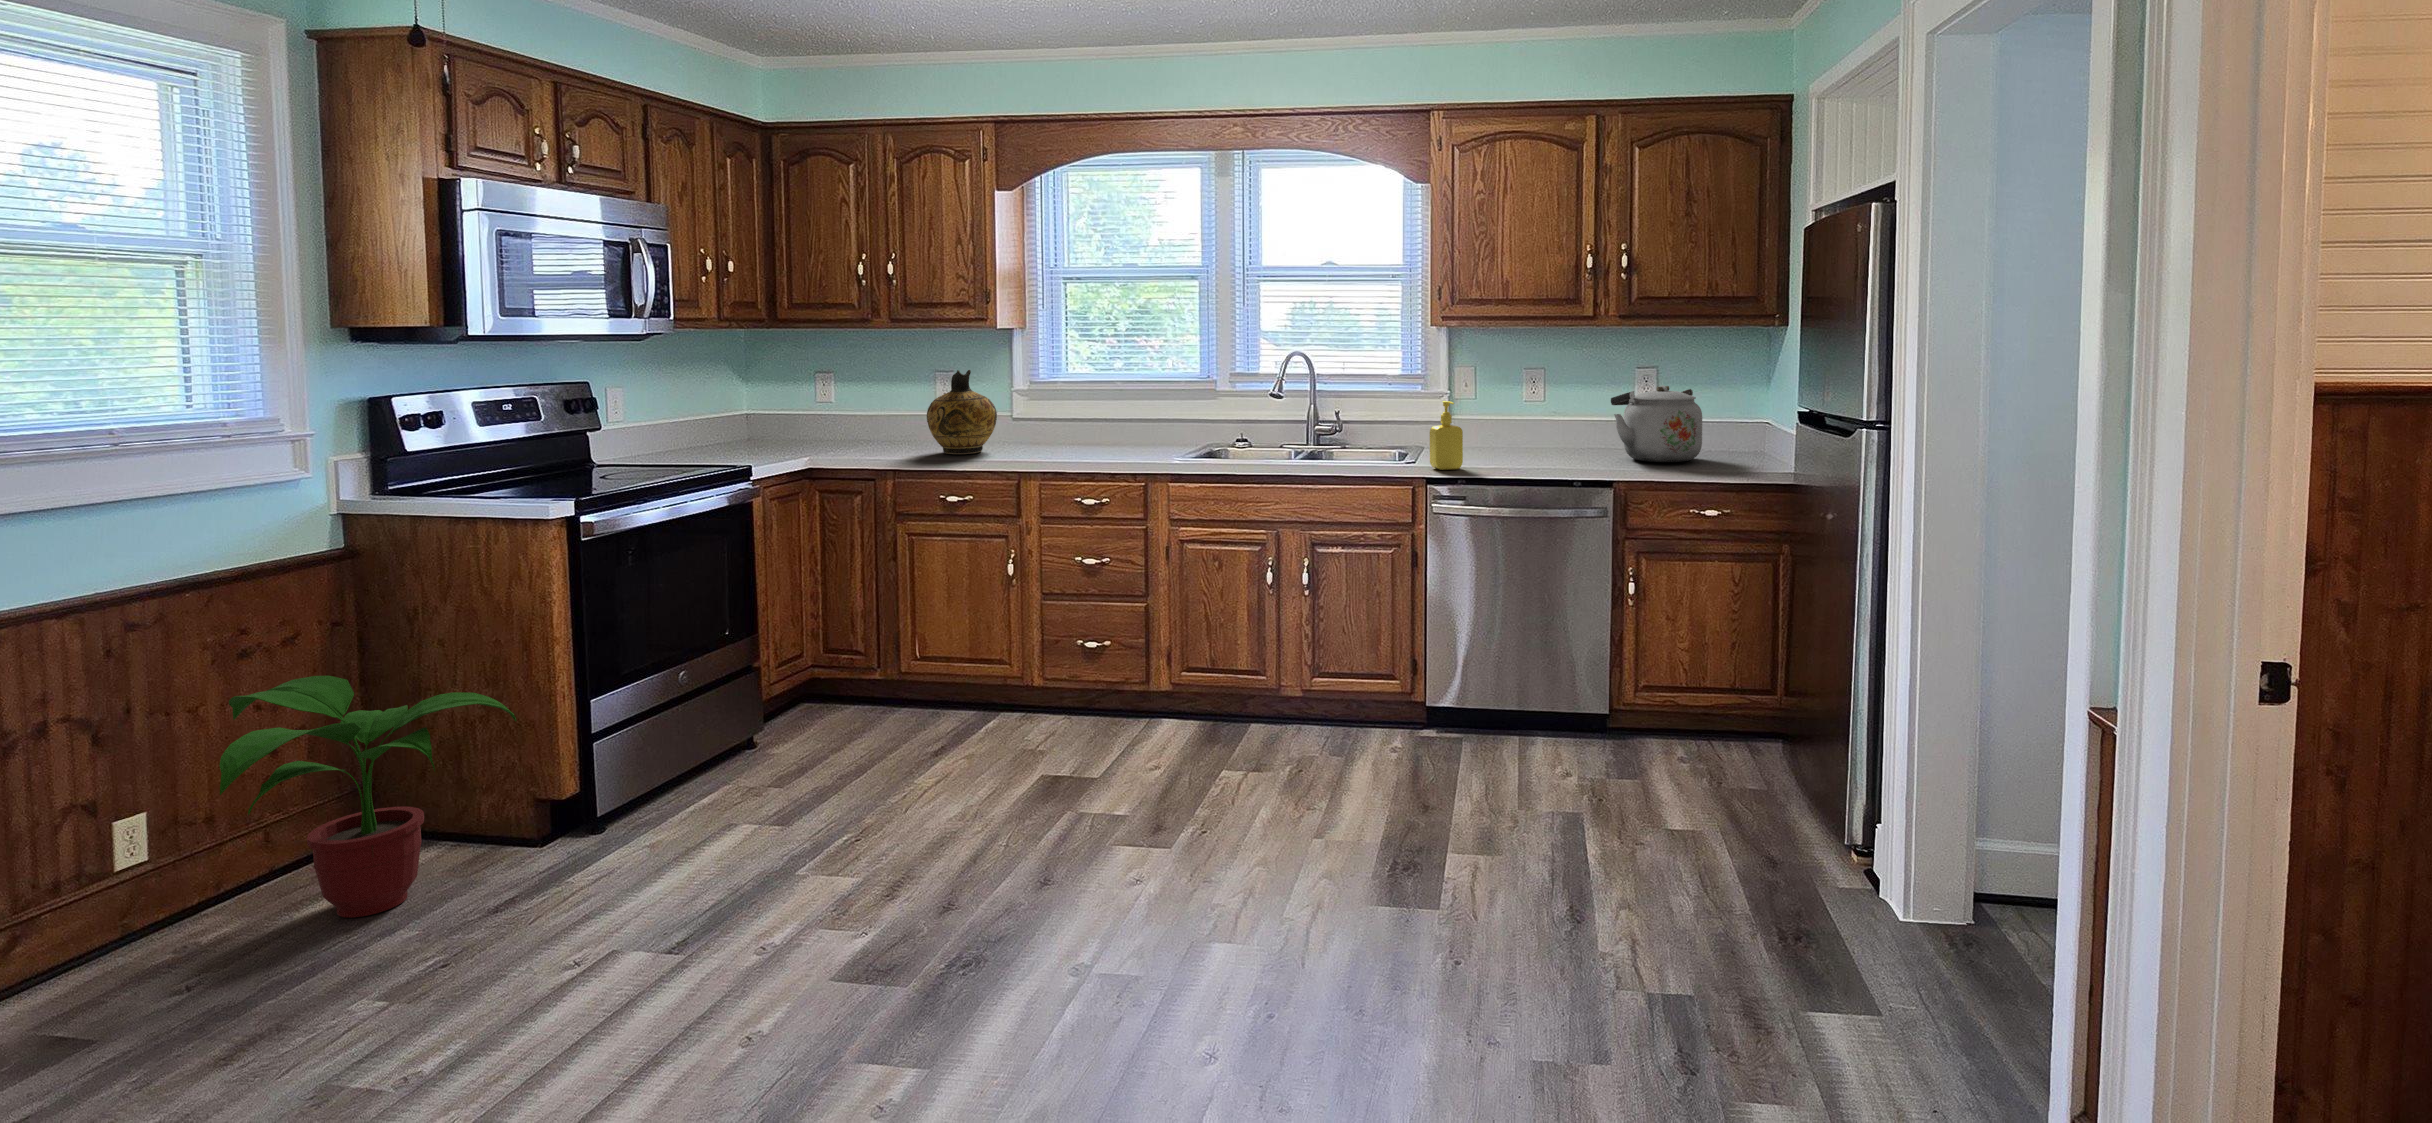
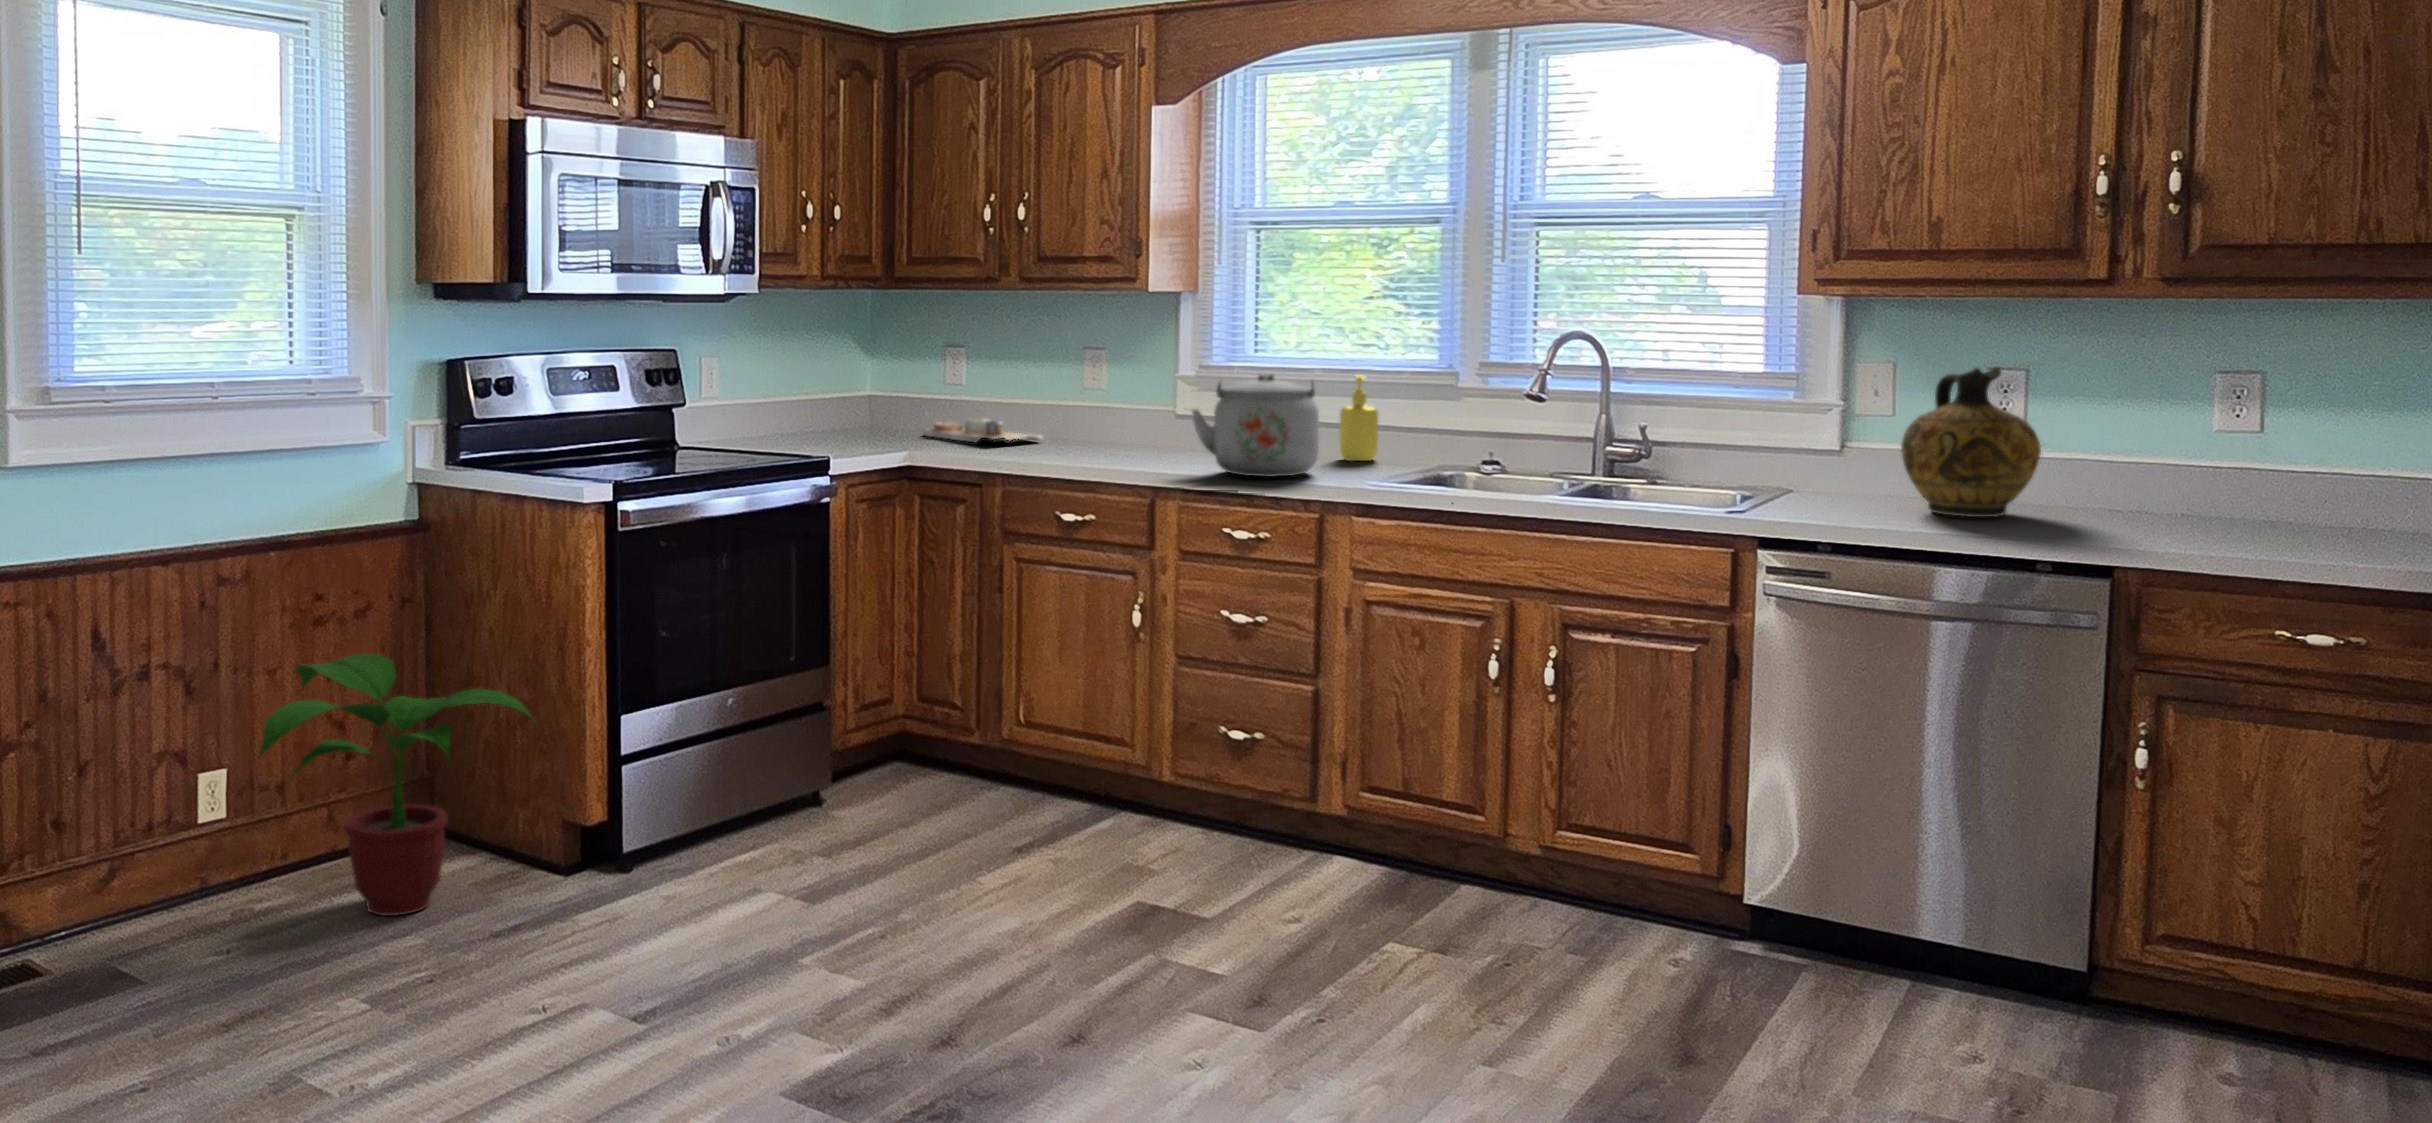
ceramic jug: present [927,370,997,454] -> present [1901,367,2041,517]
kettle: present [1611,385,1702,462] -> present [1192,373,1319,477]
soap dispenser: present [1430,401,1463,470] -> present [1339,375,1378,461]
cutting board: none [804,426,910,445] -> present [923,418,1042,442]

